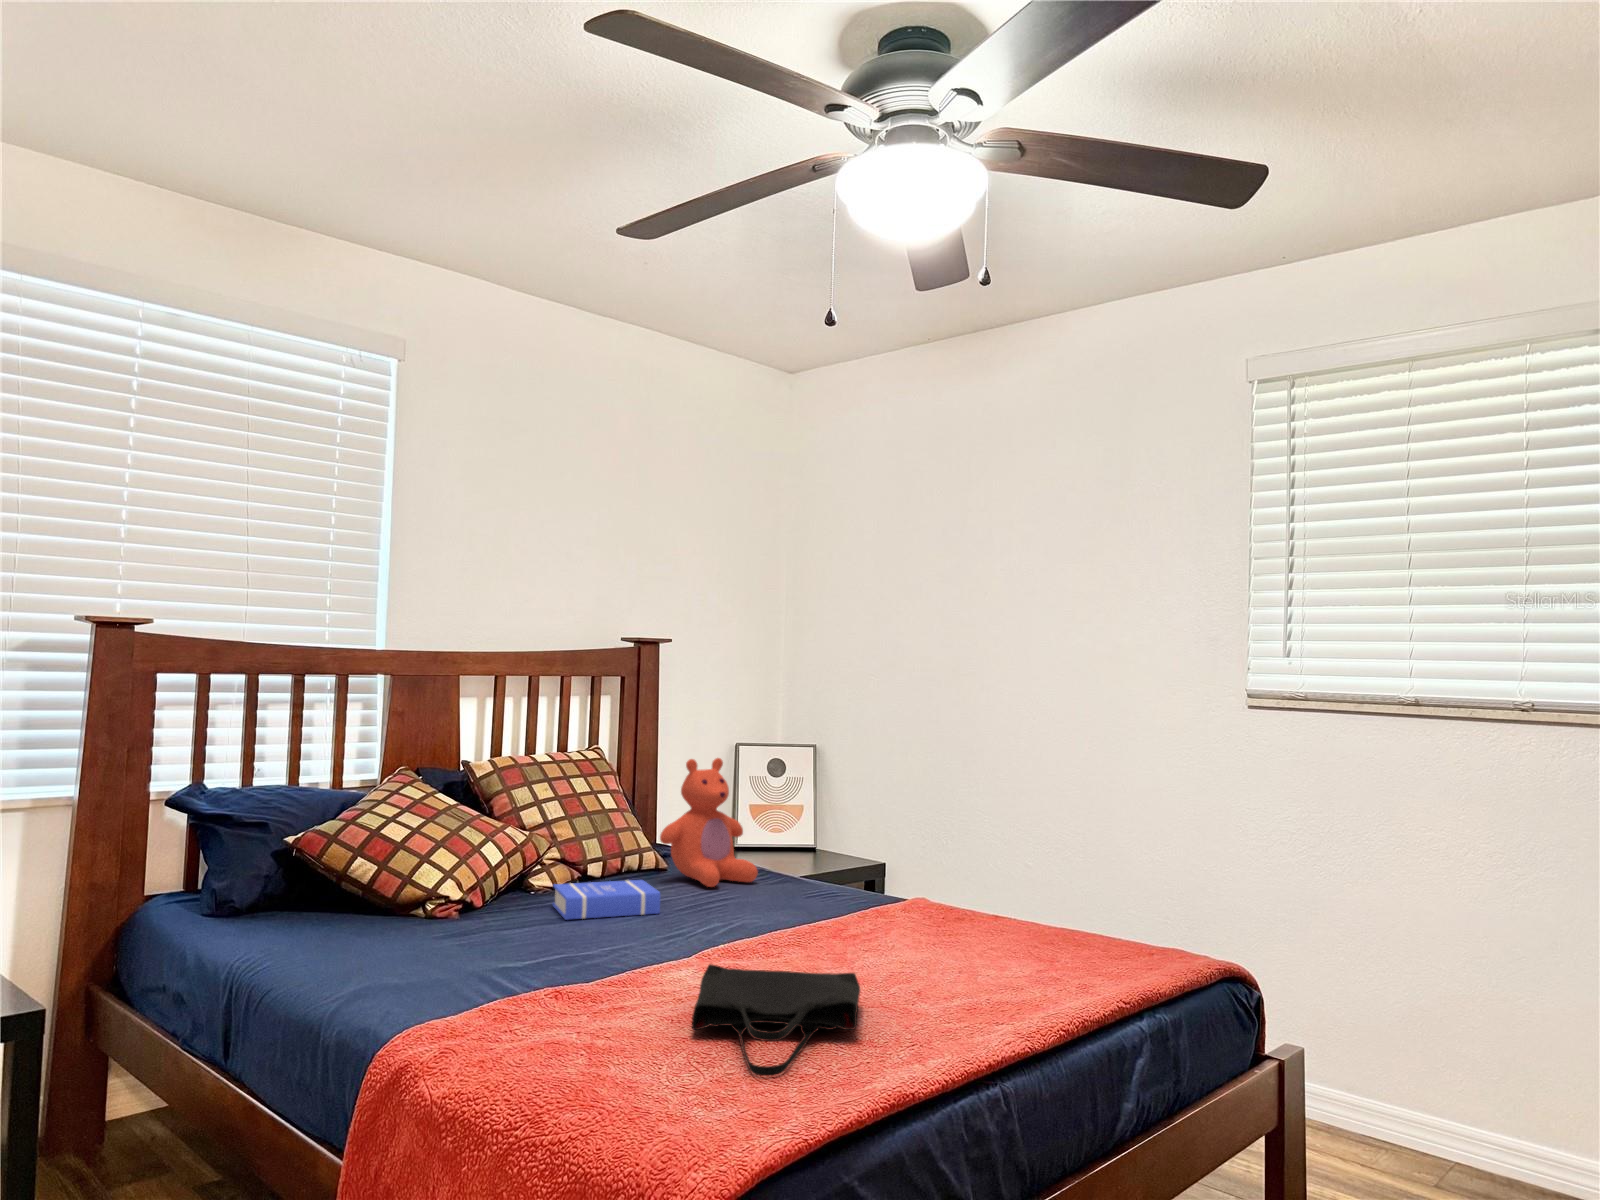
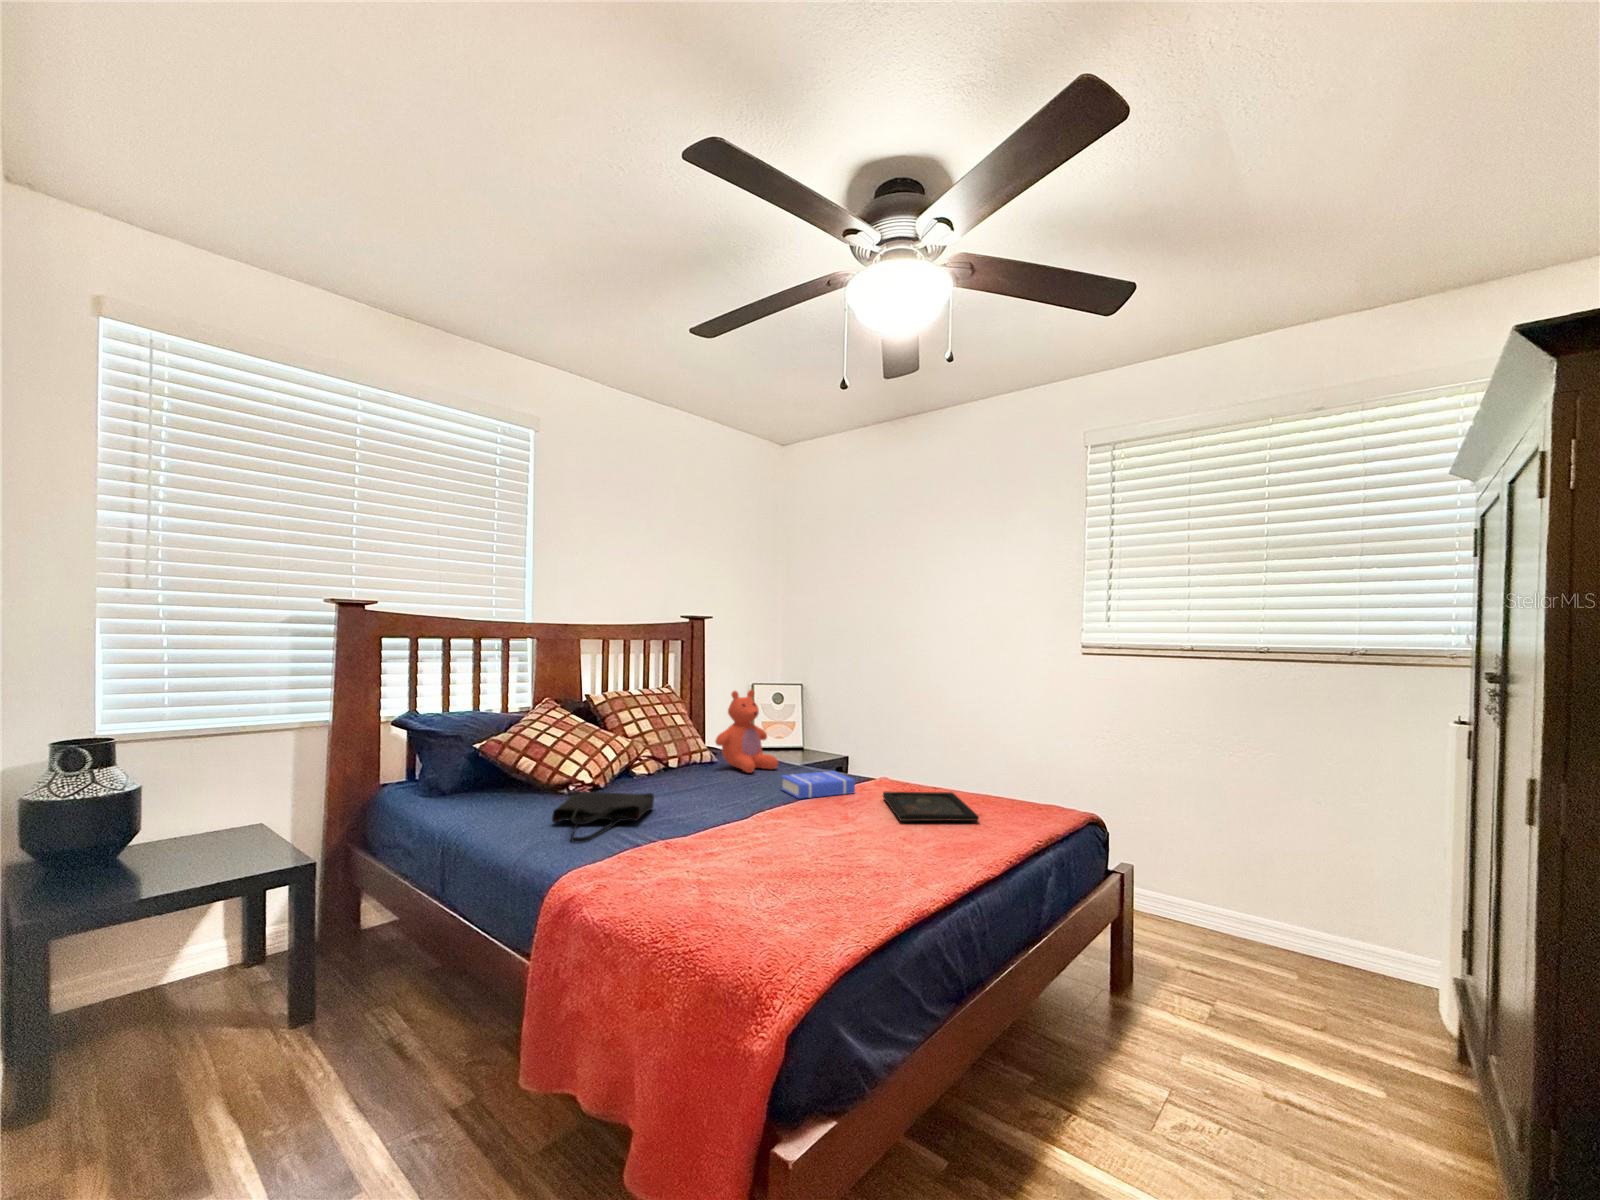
book: present [553,880,660,920] -> present [780,771,855,799]
tray: none [908,918,1048,965] -> present [883,792,979,821]
tote bag: present [692,964,860,1076] -> present [552,790,654,842]

